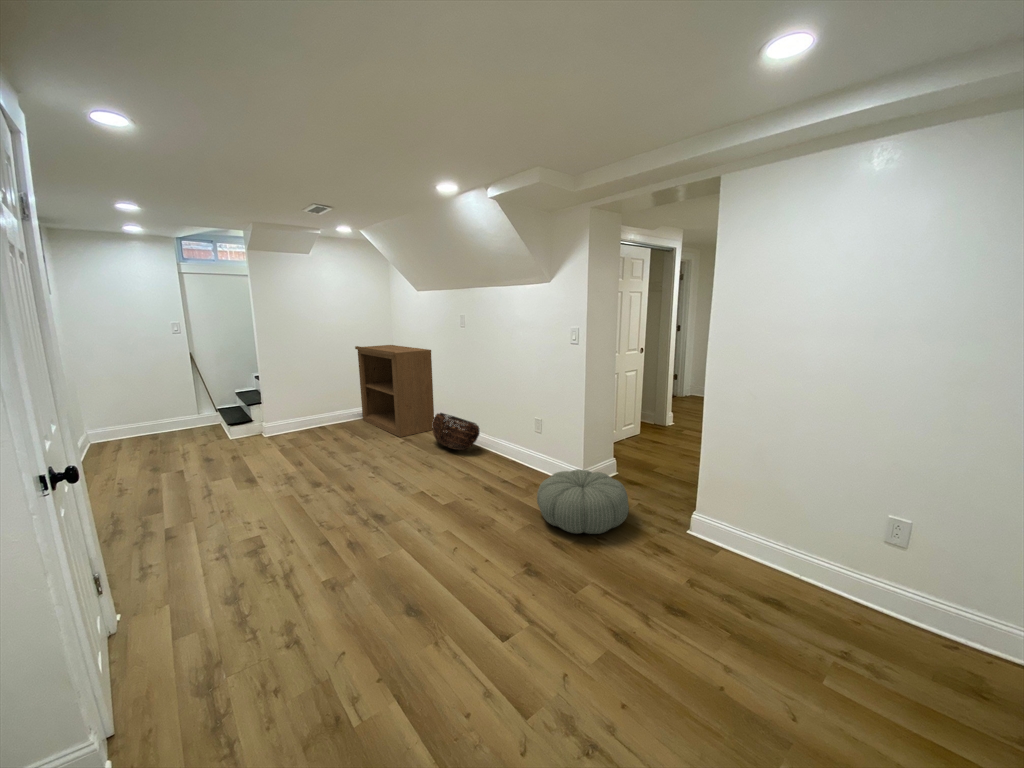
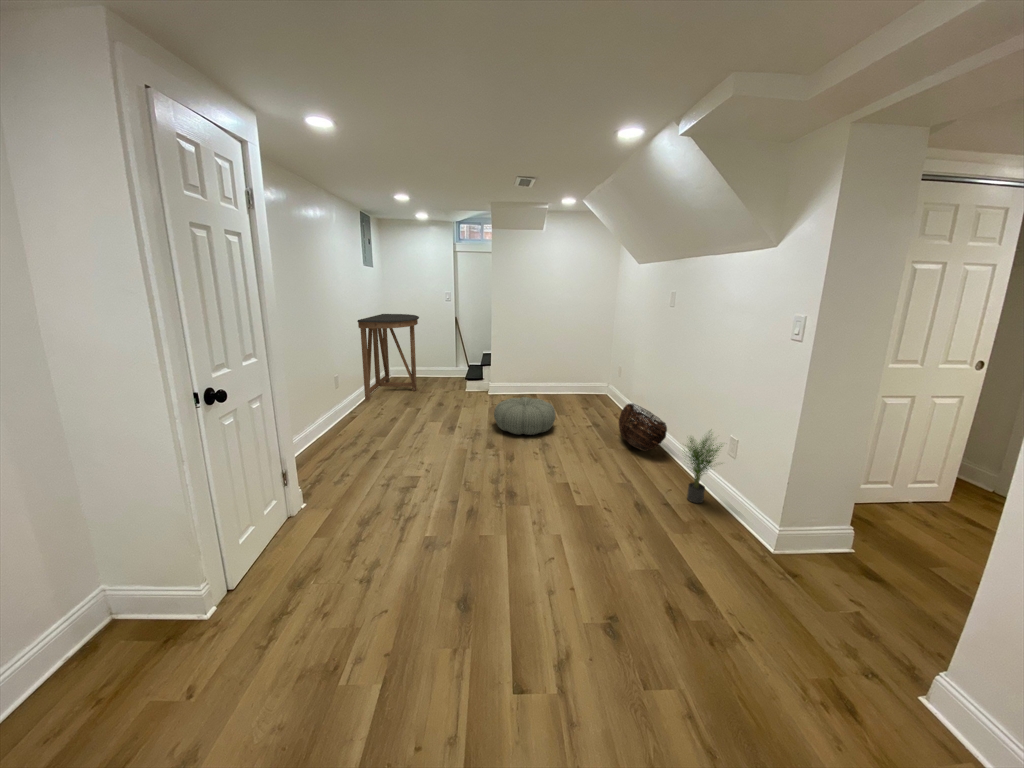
bookshelf: present [355,345,434,437] -> none [572,322,641,421]
console table: none [54,355,157,479] -> present [357,314,419,400]
potted plant: none [504,416,540,476] -> present [684,434,722,503]
pouf: present [537,469,629,534] -> present [494,397,556,435]

